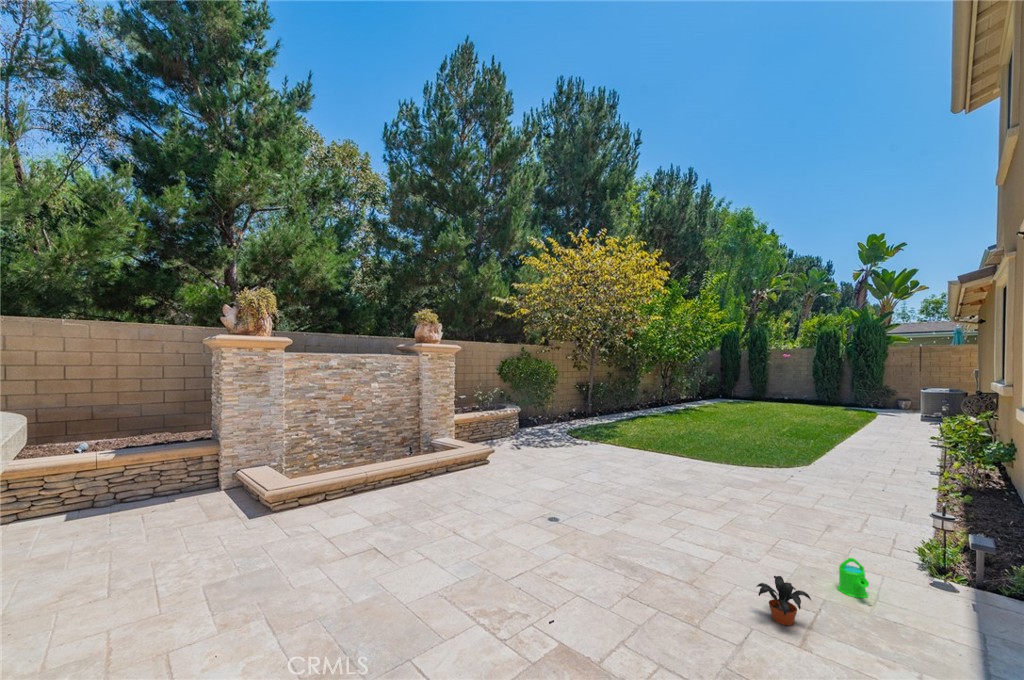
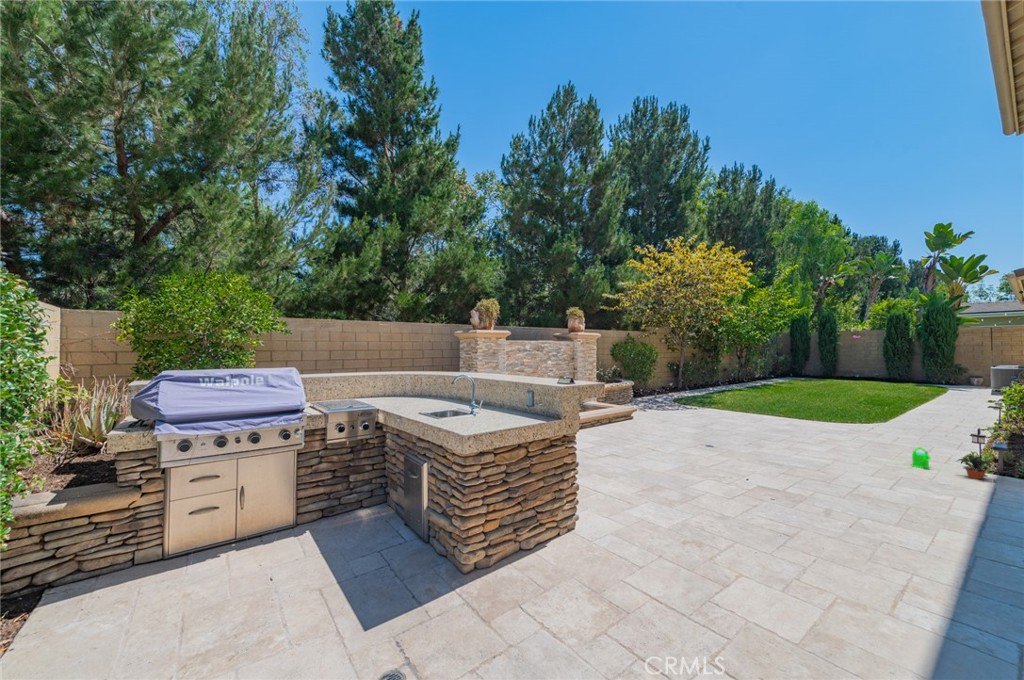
potted plant: present [756,576,811,626] -> present [957,455,994,479]

